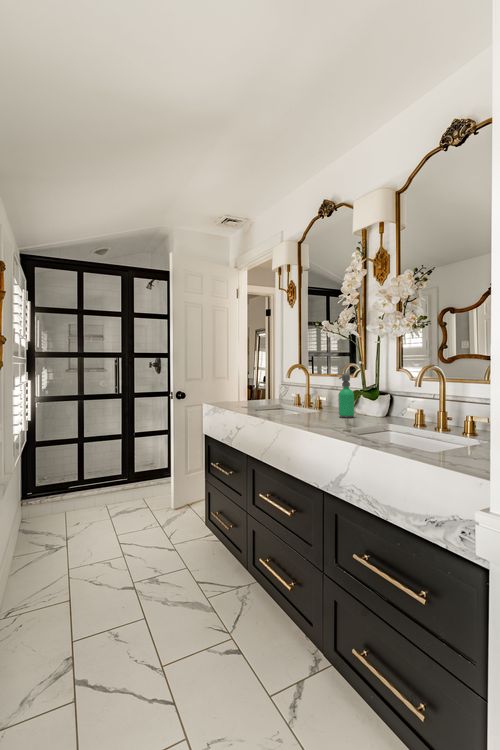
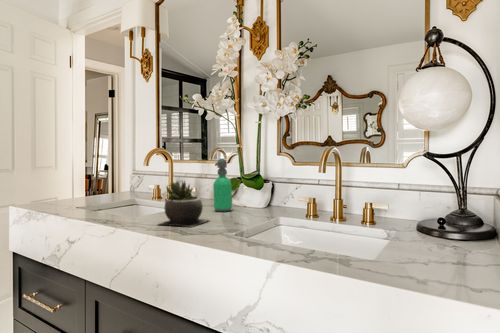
succulent plant: none [288,390,331,427] -> present [158,181,208,227]

